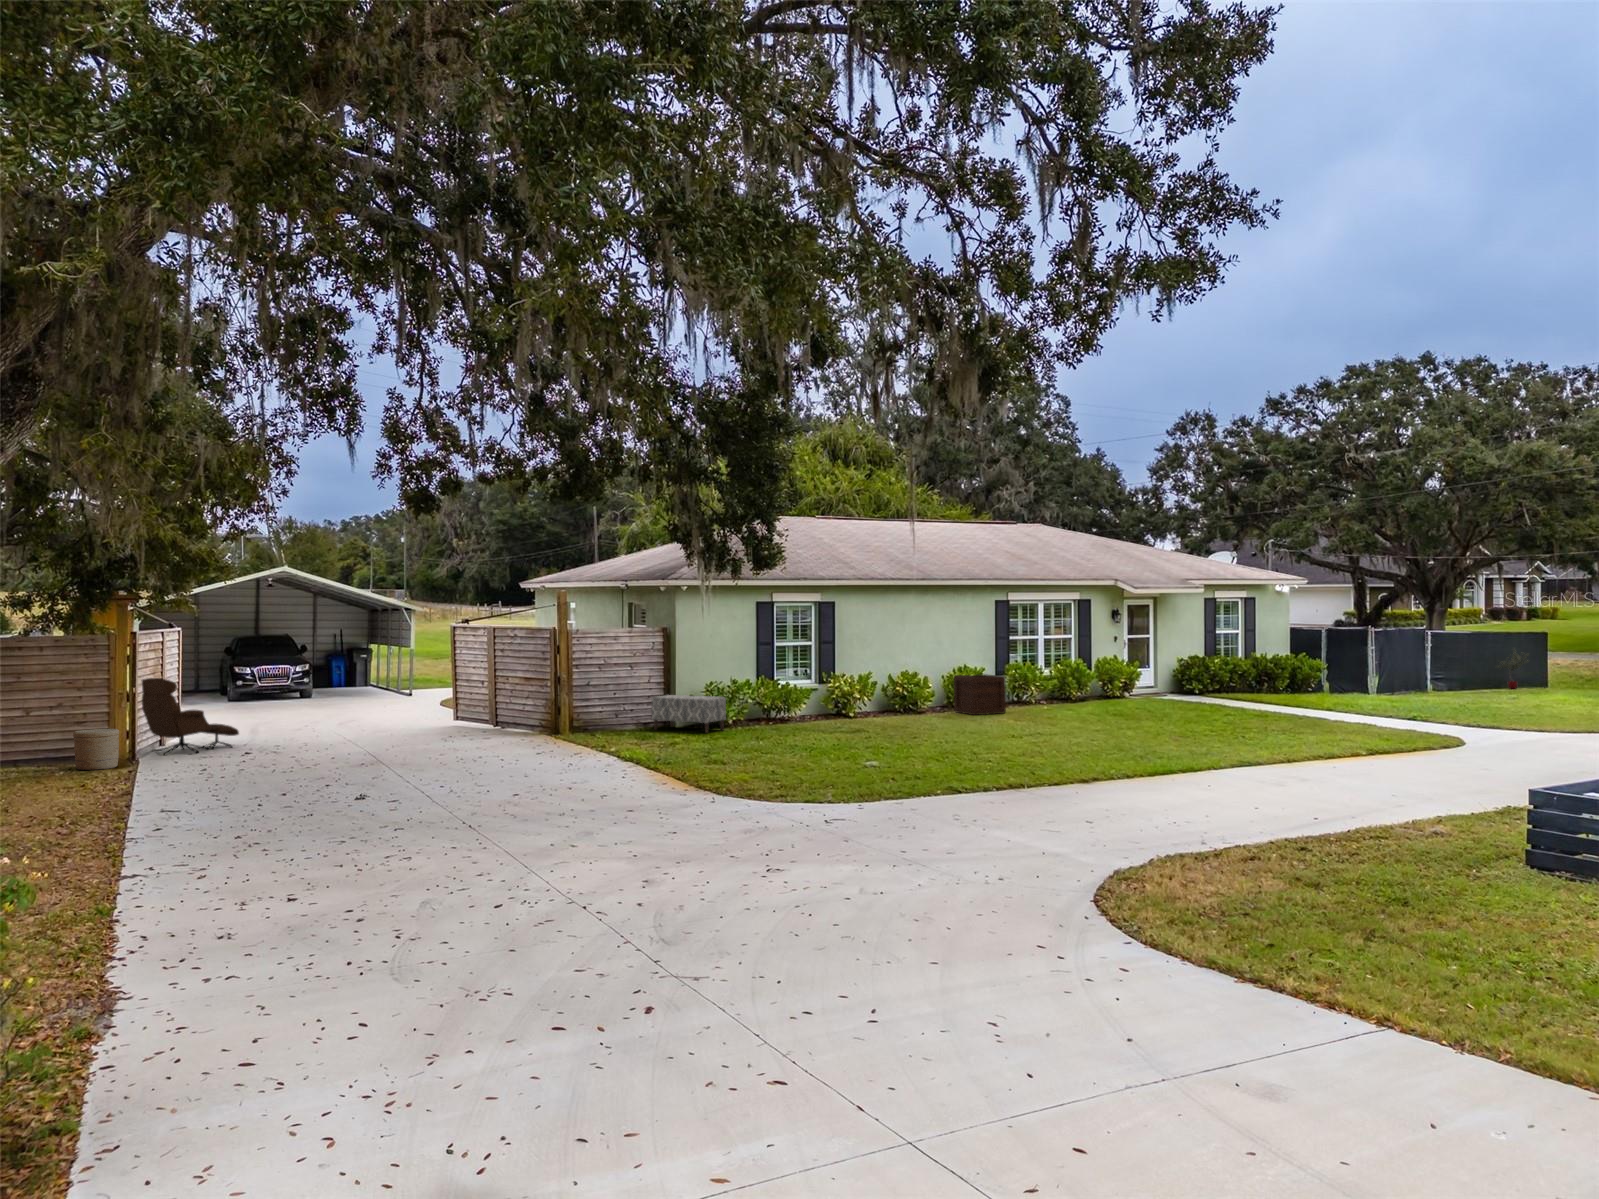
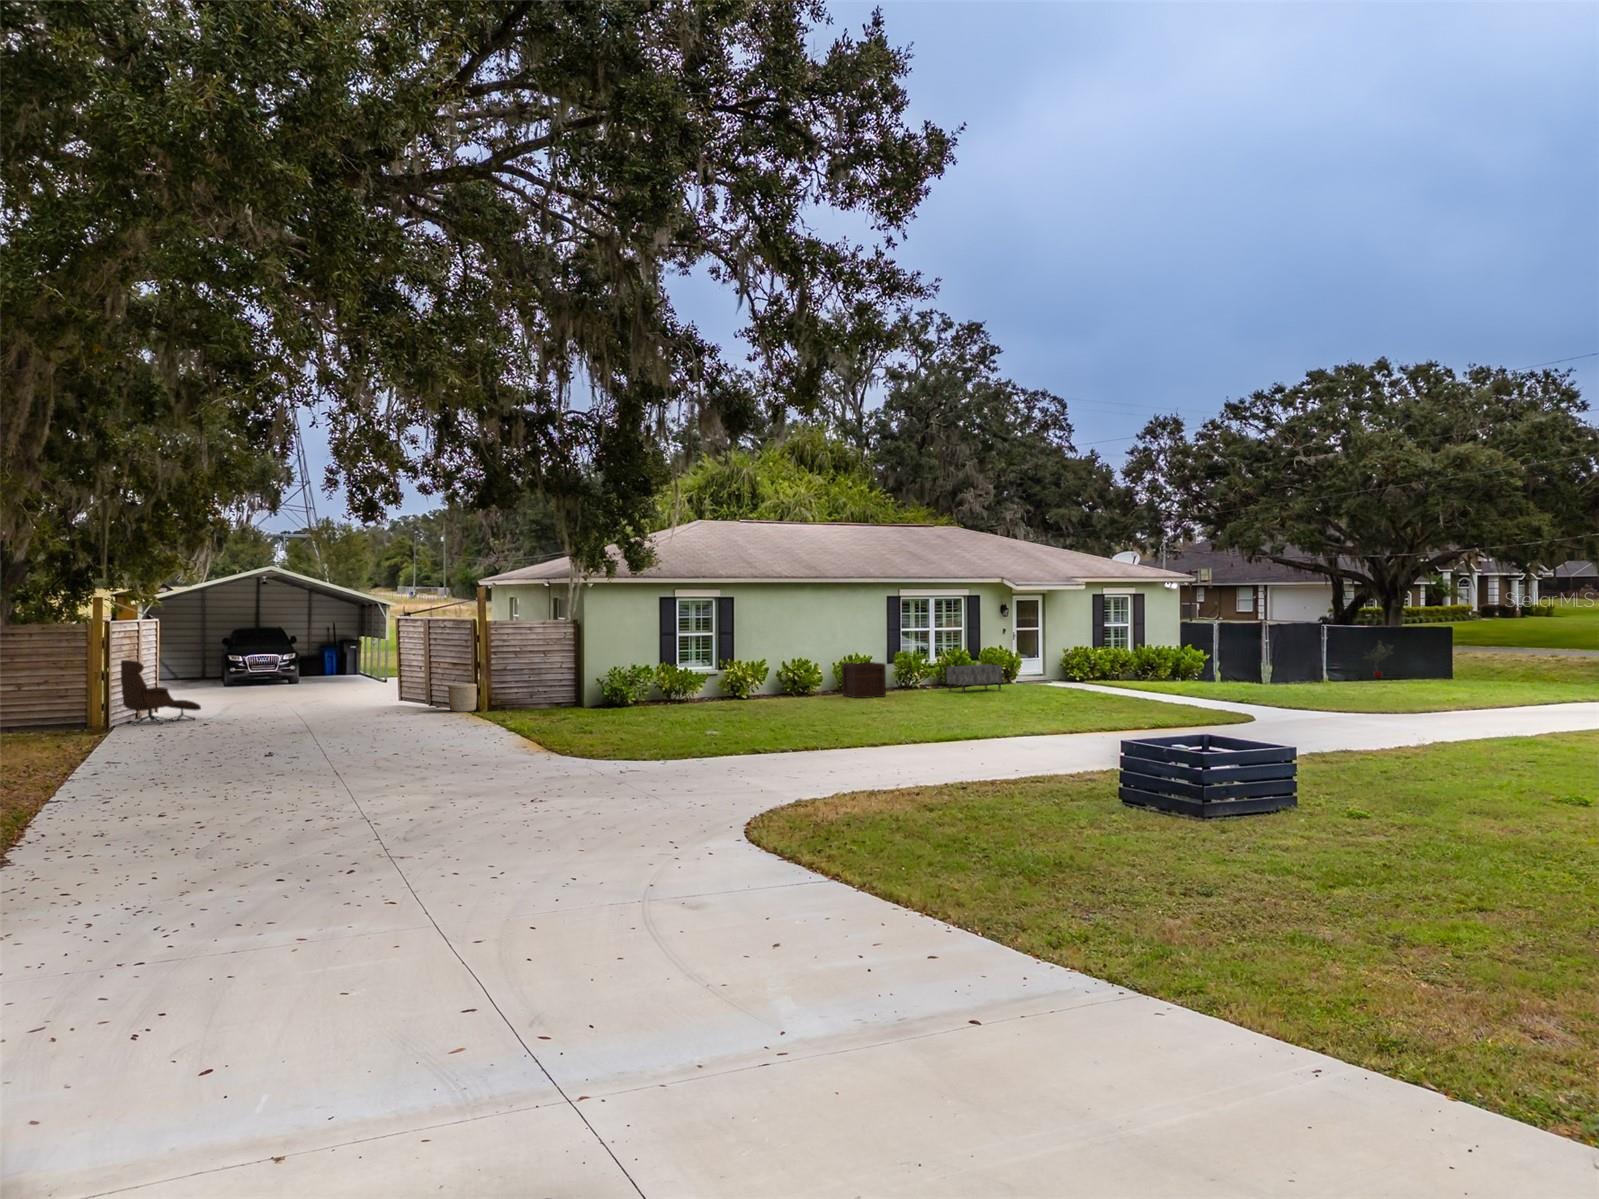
bench: present [651,695,726,733] -> present [947,665,1003,693]
woven basket: present [73,729,119,770] -> present [448,683,477,712]

